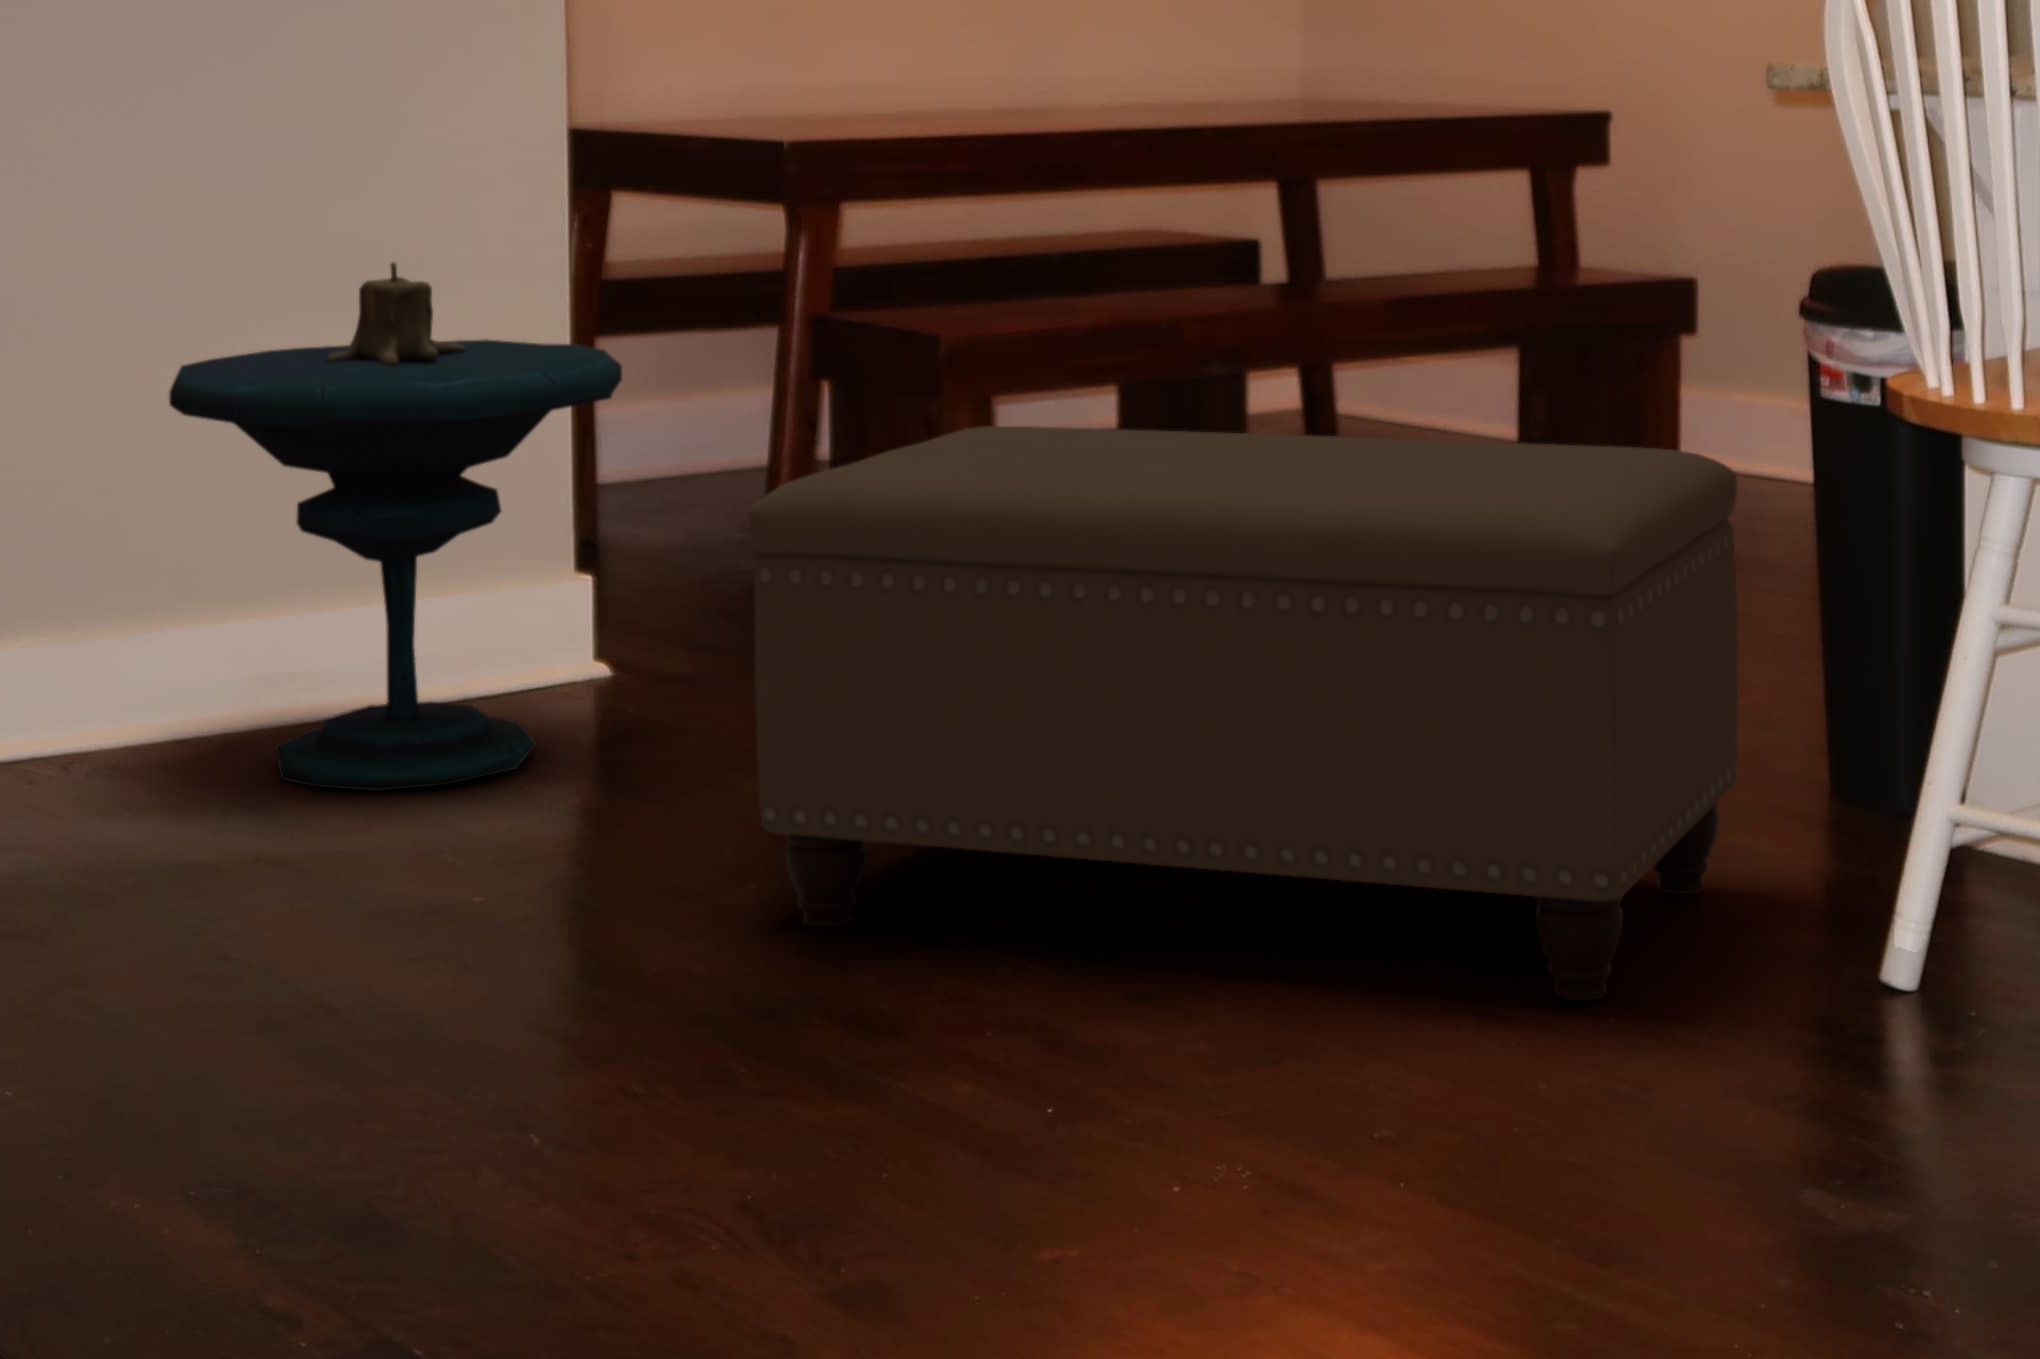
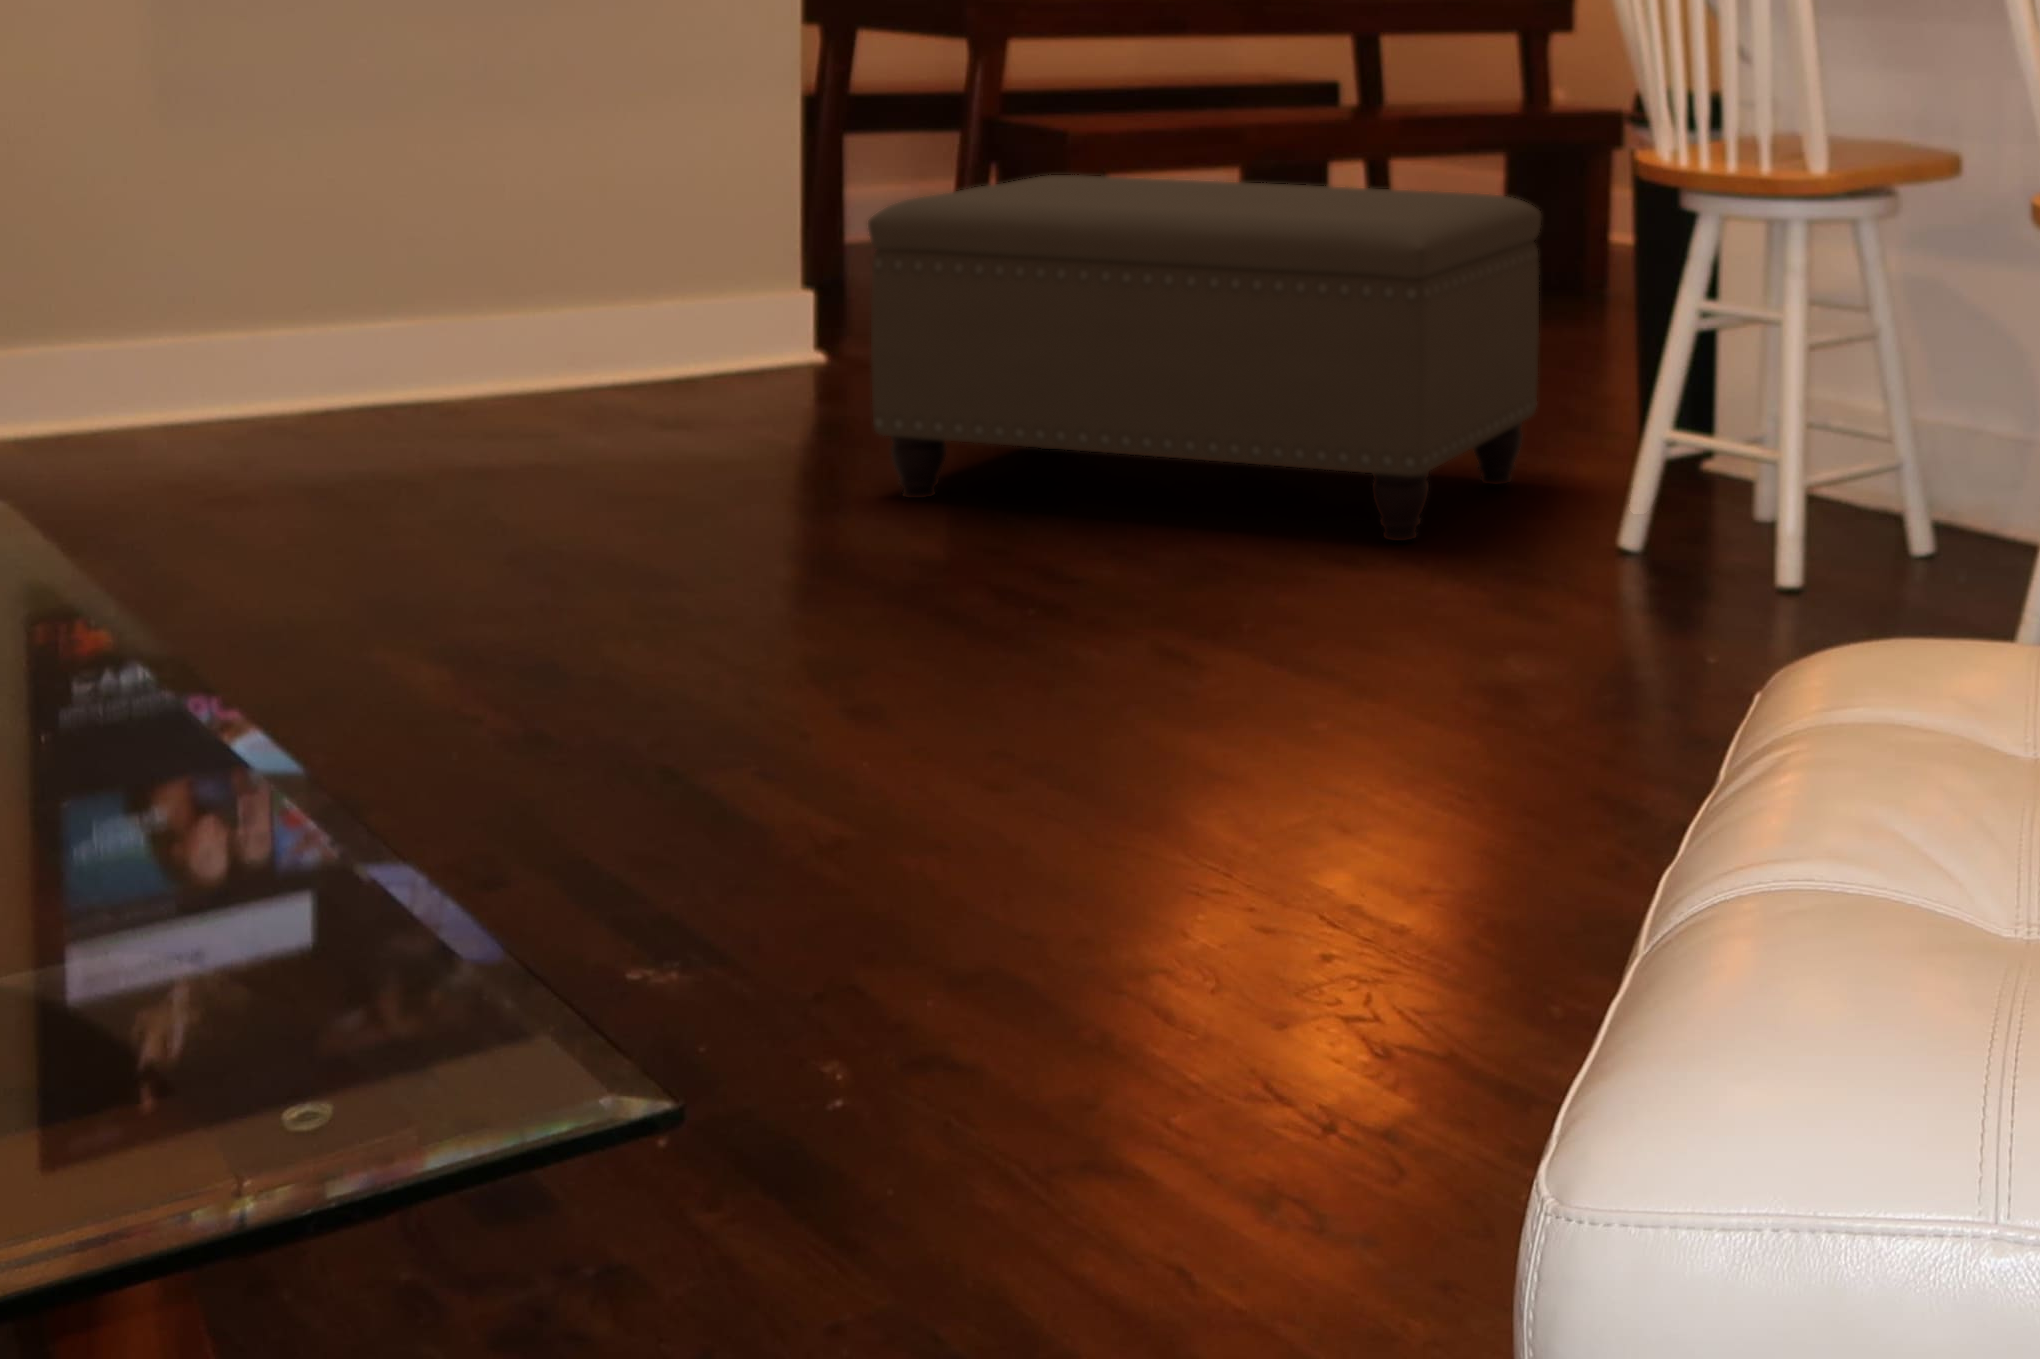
side table: present [169,263,622,791] -> none [490,59,821,419]

